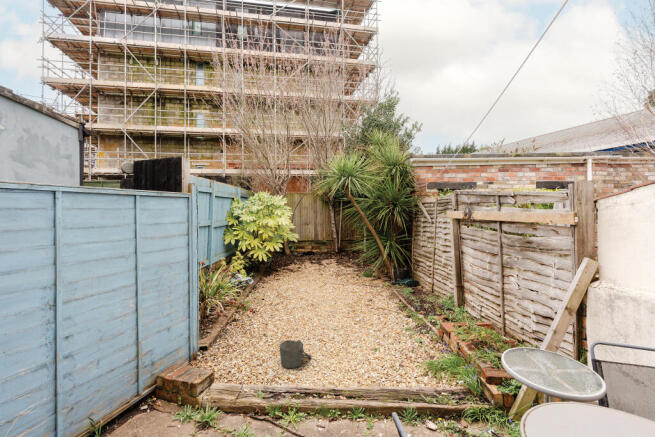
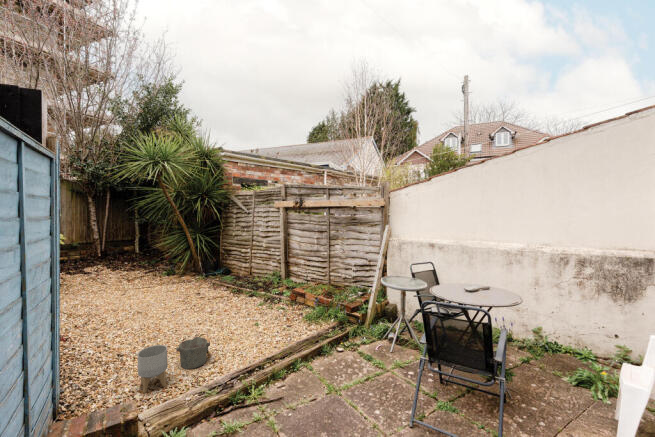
planter: none [242,334,264,372] -> present [137,345,168,393]

